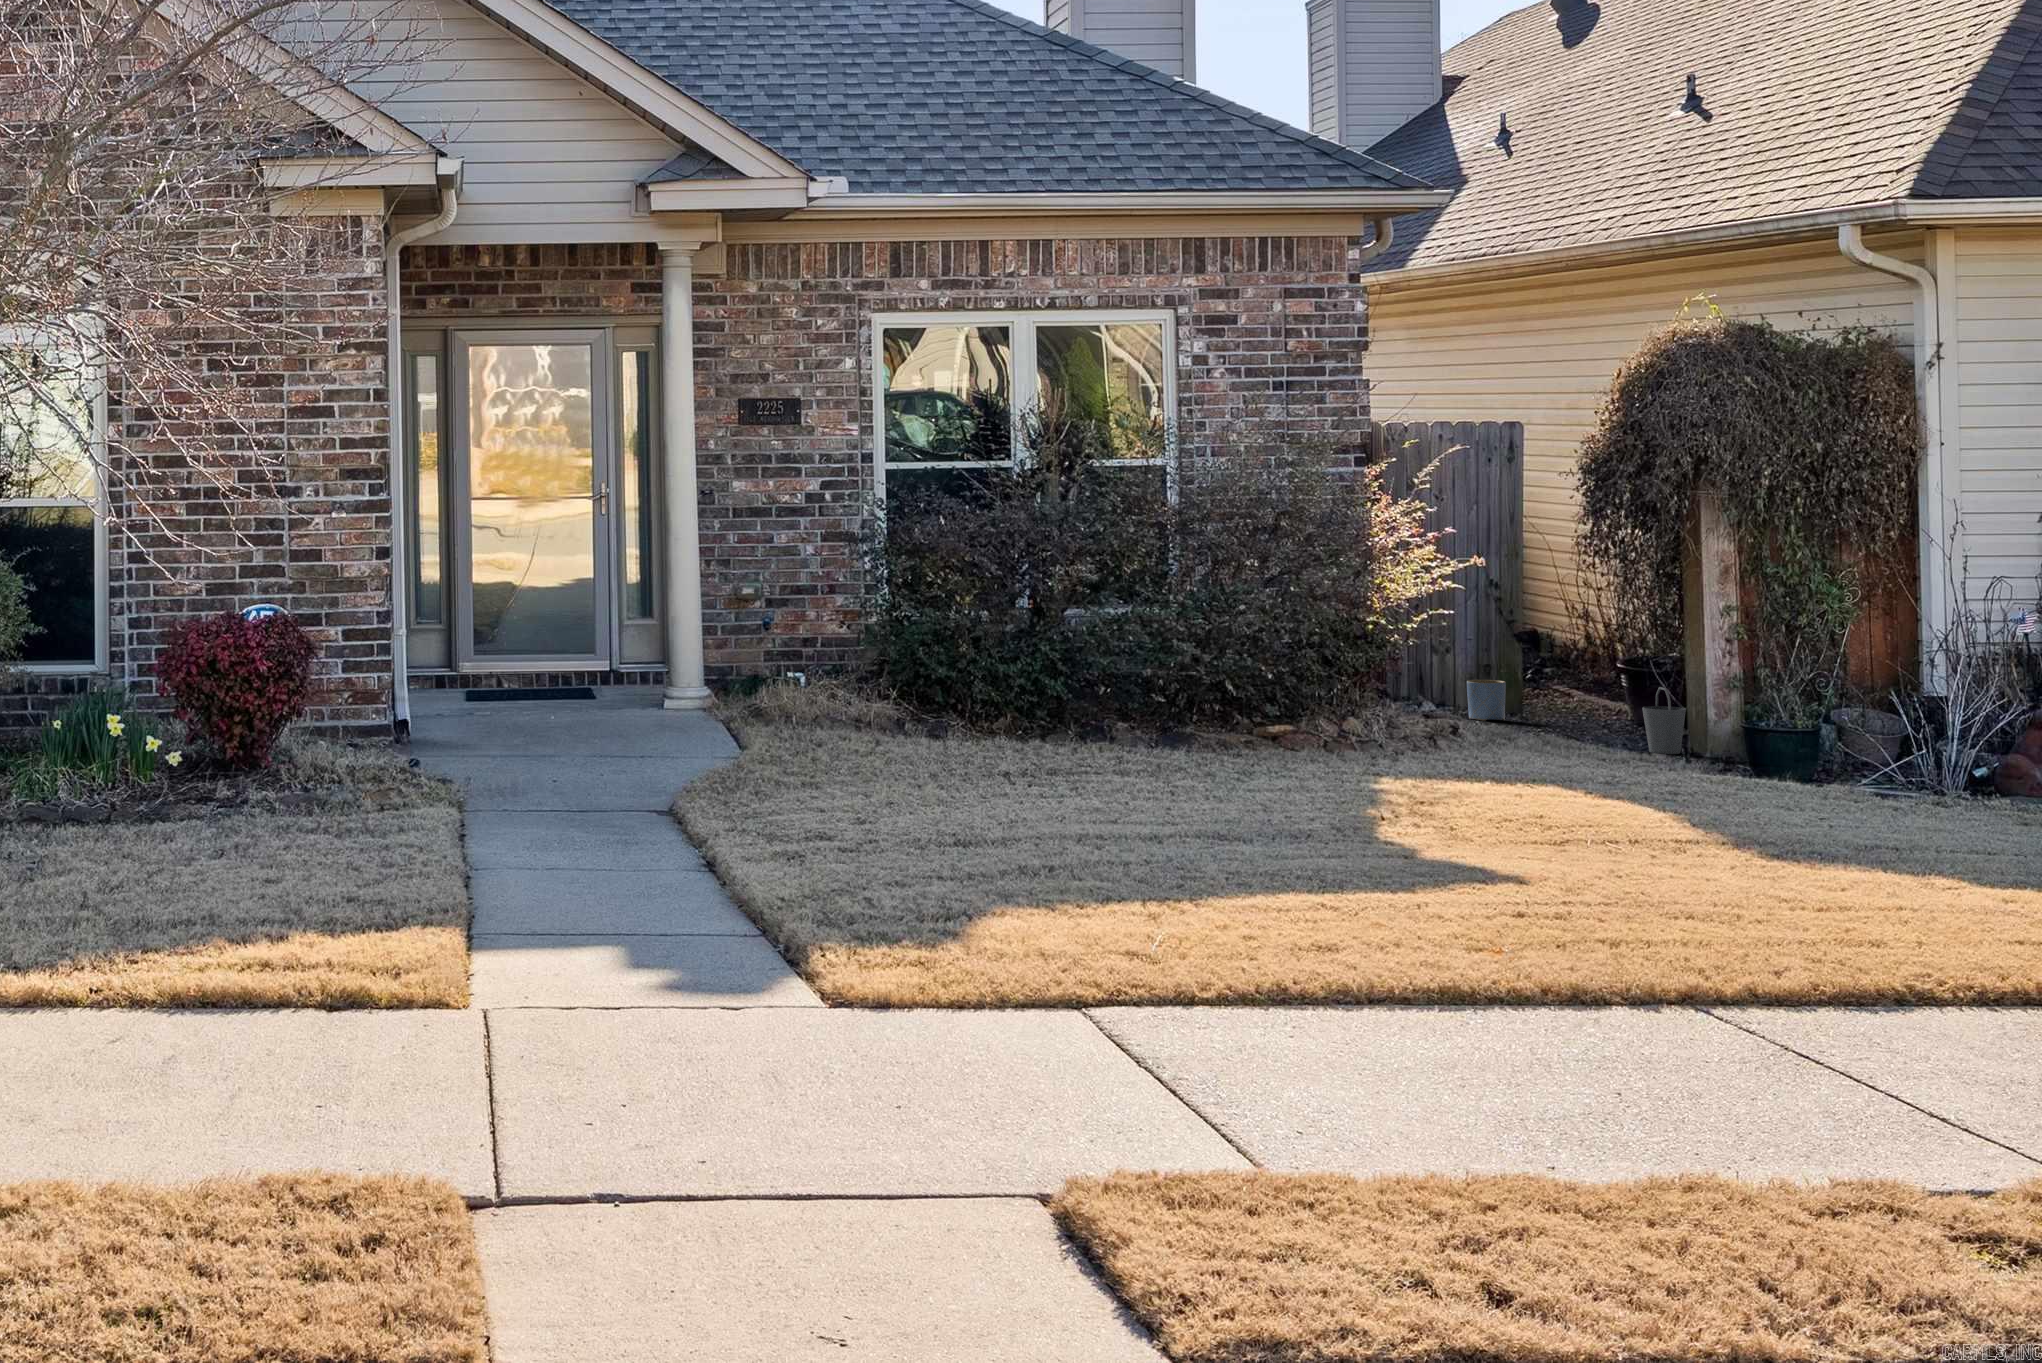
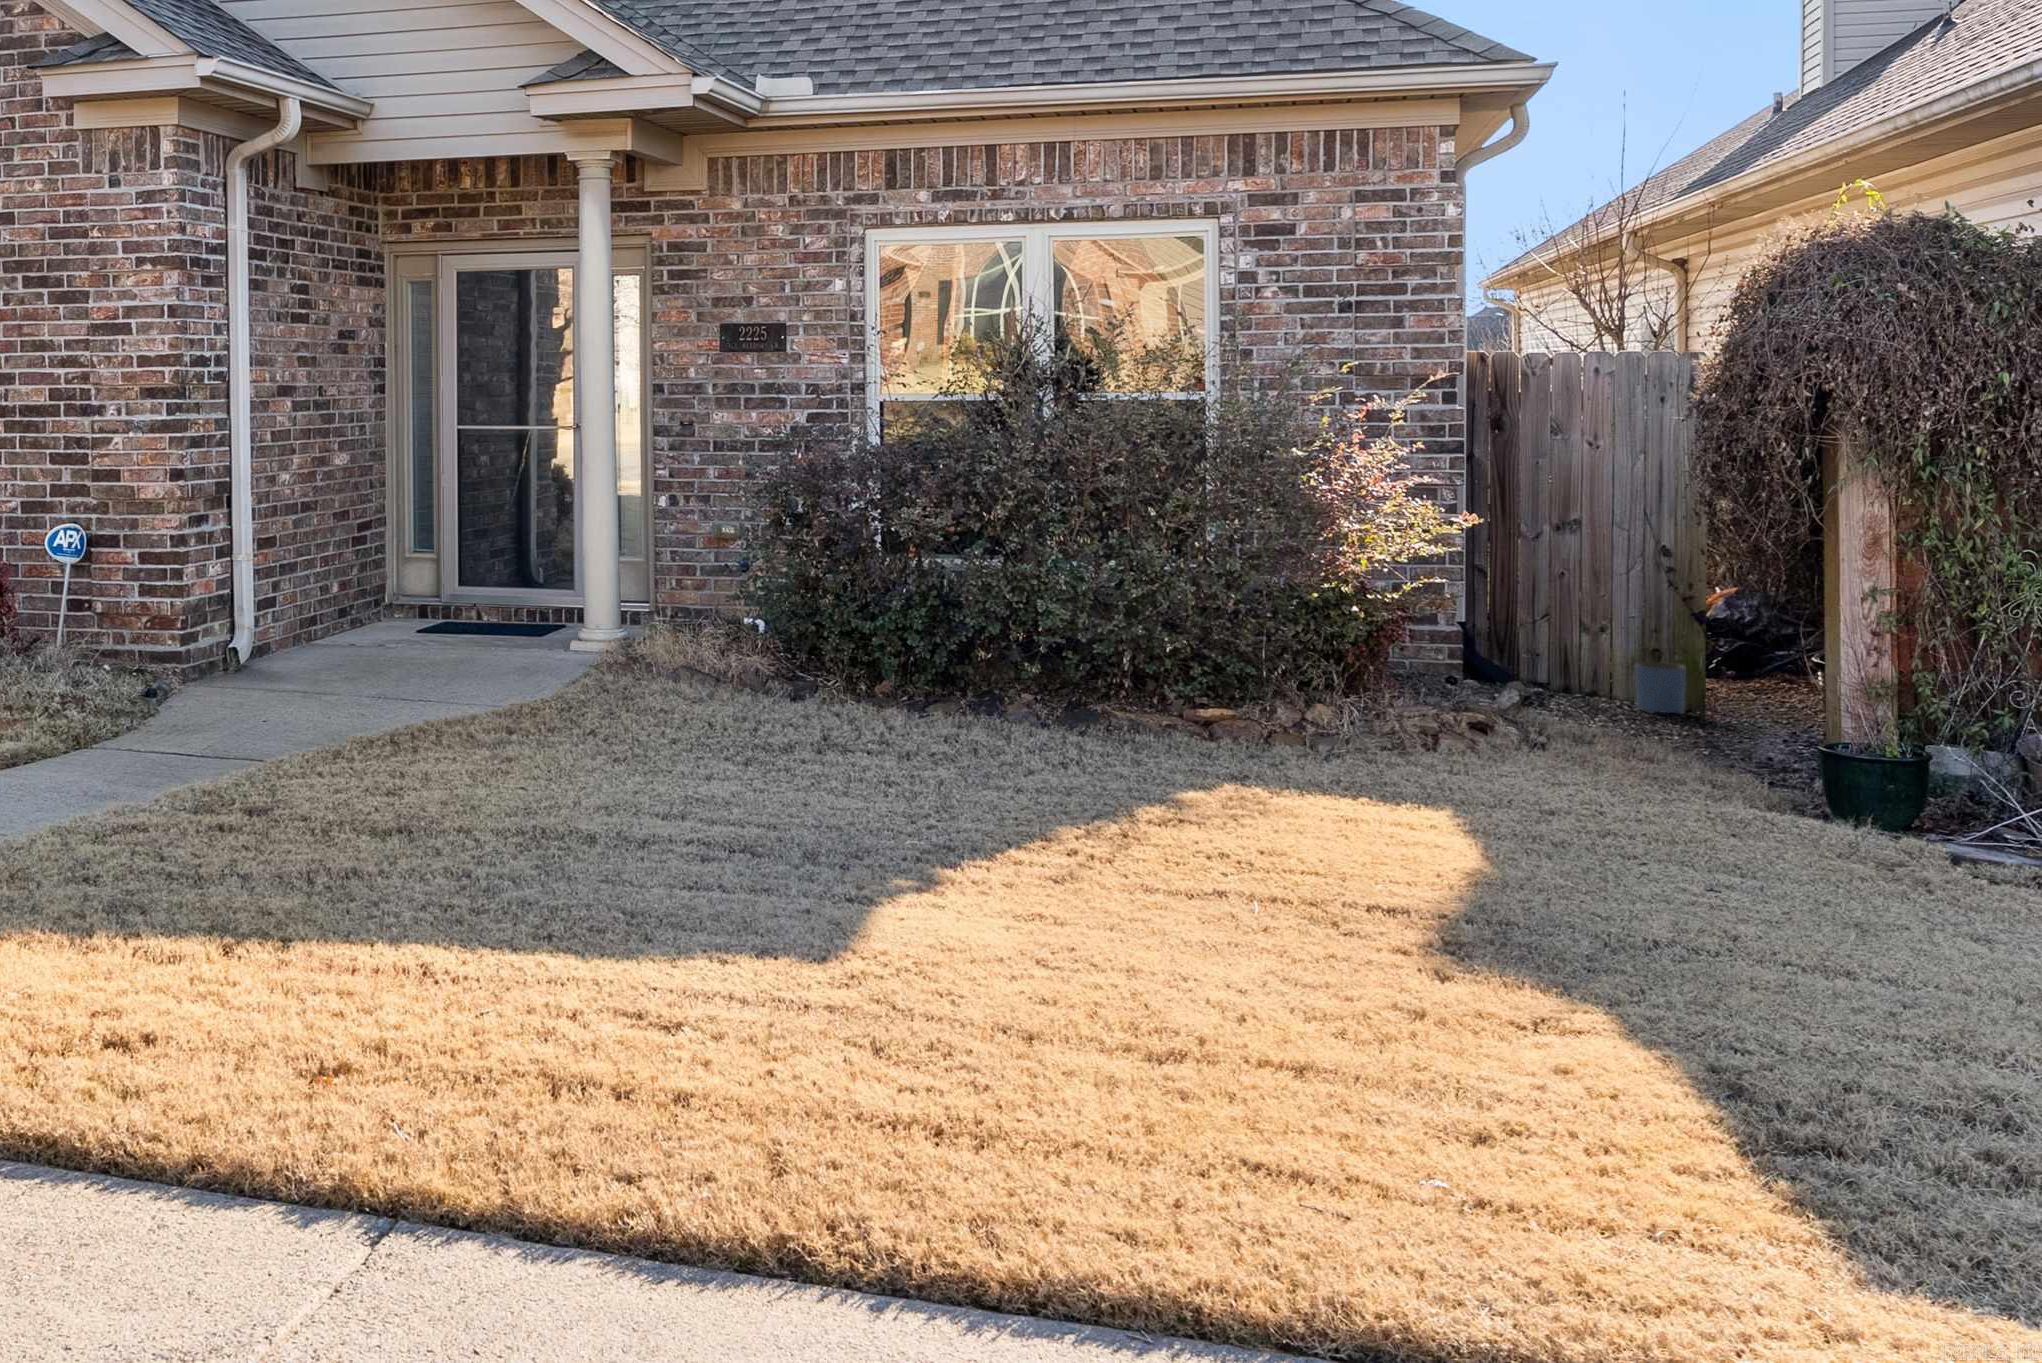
bucket: present [1642,687,1686,754] -> none [1753,700,1820,792]

